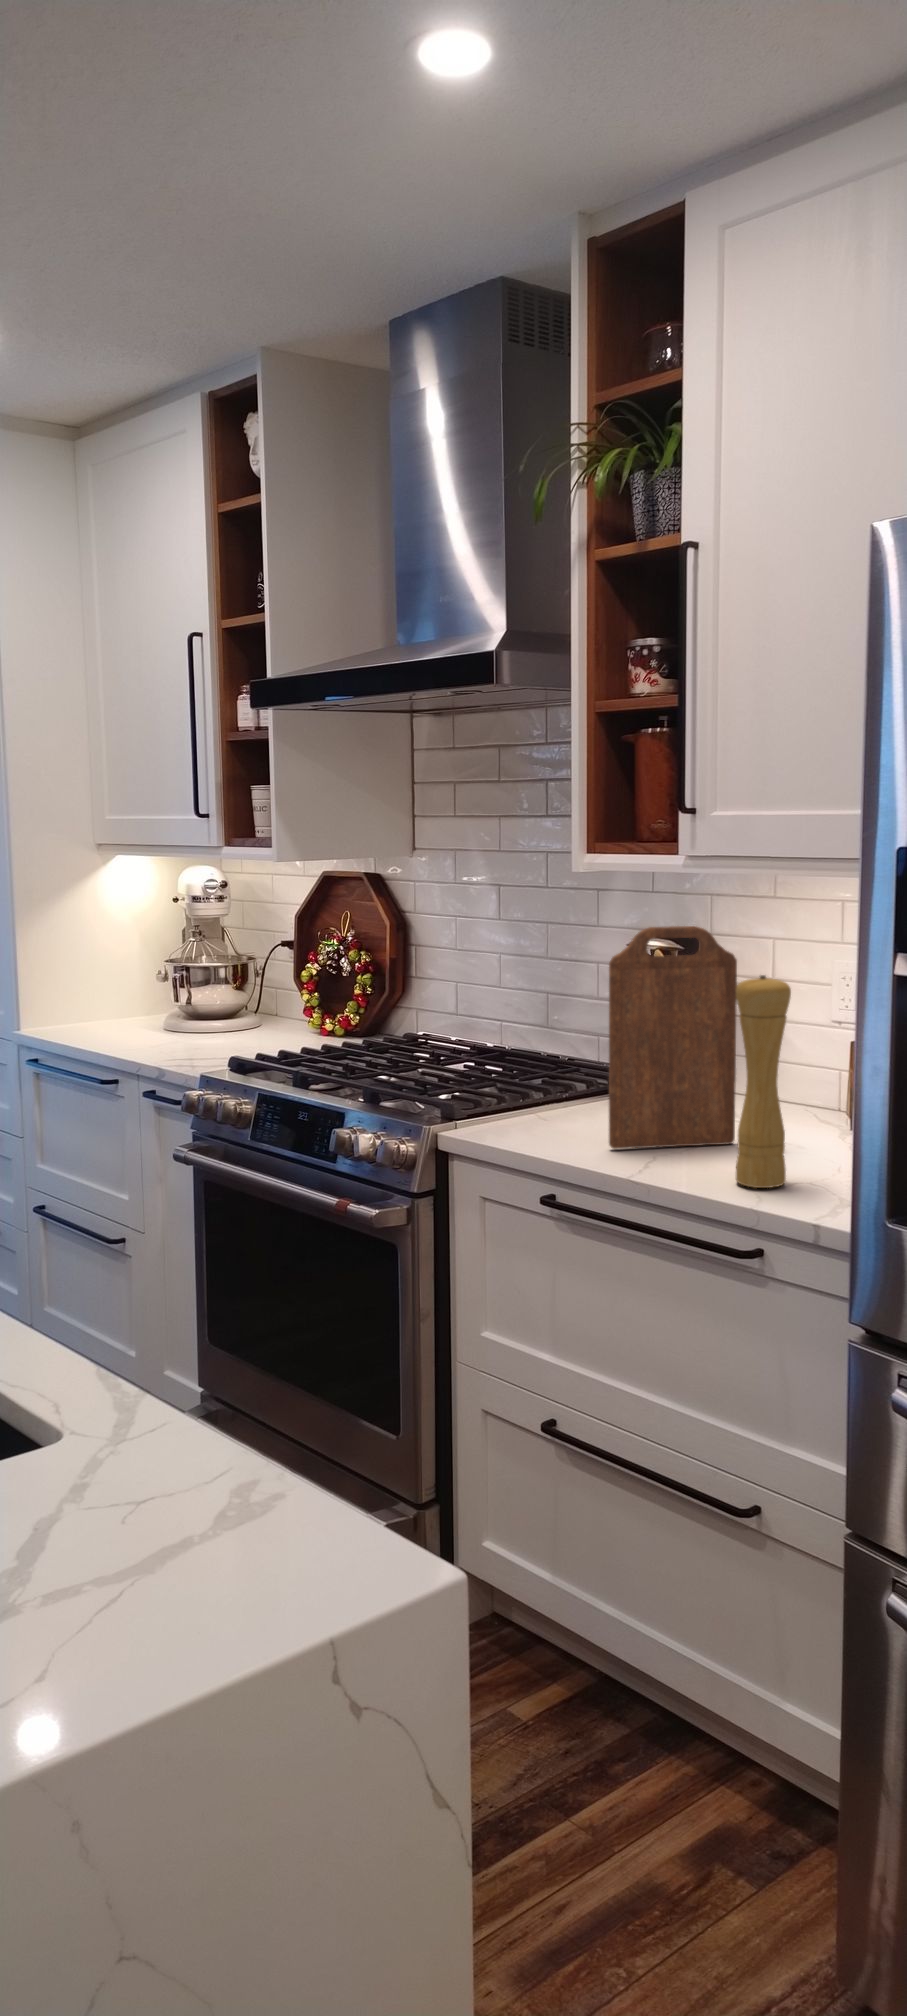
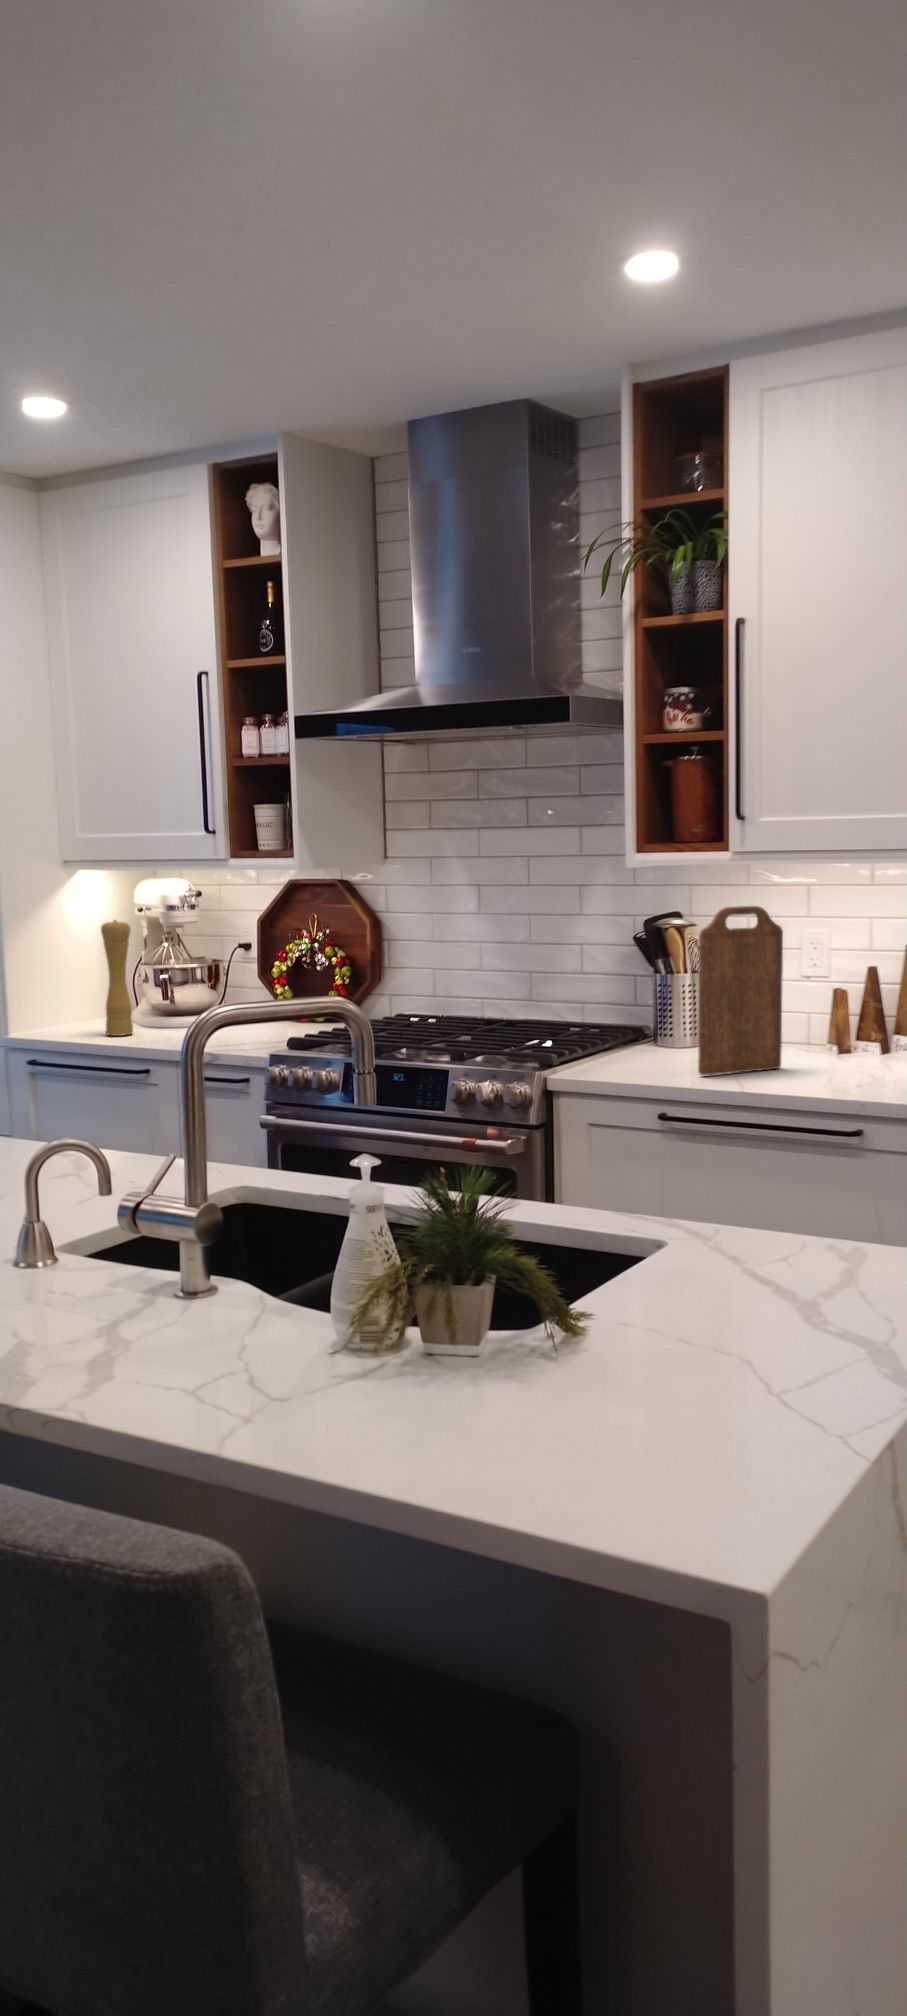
pepper mill: present [736,975,791,1188] -> present [101,920,133,1036]

